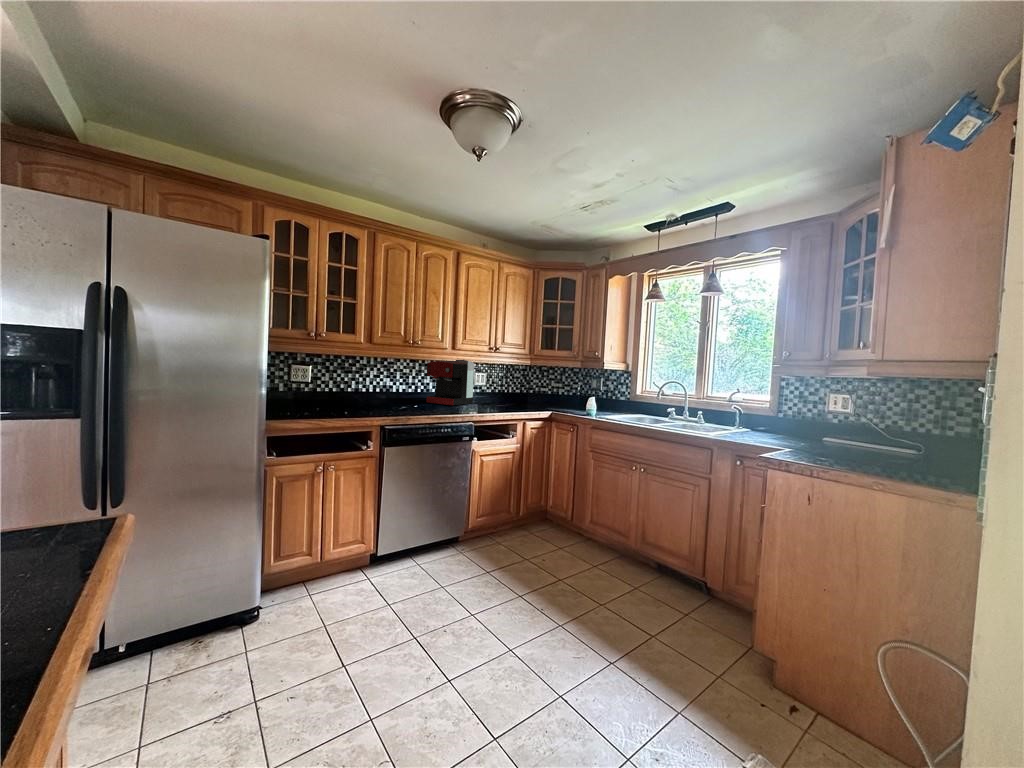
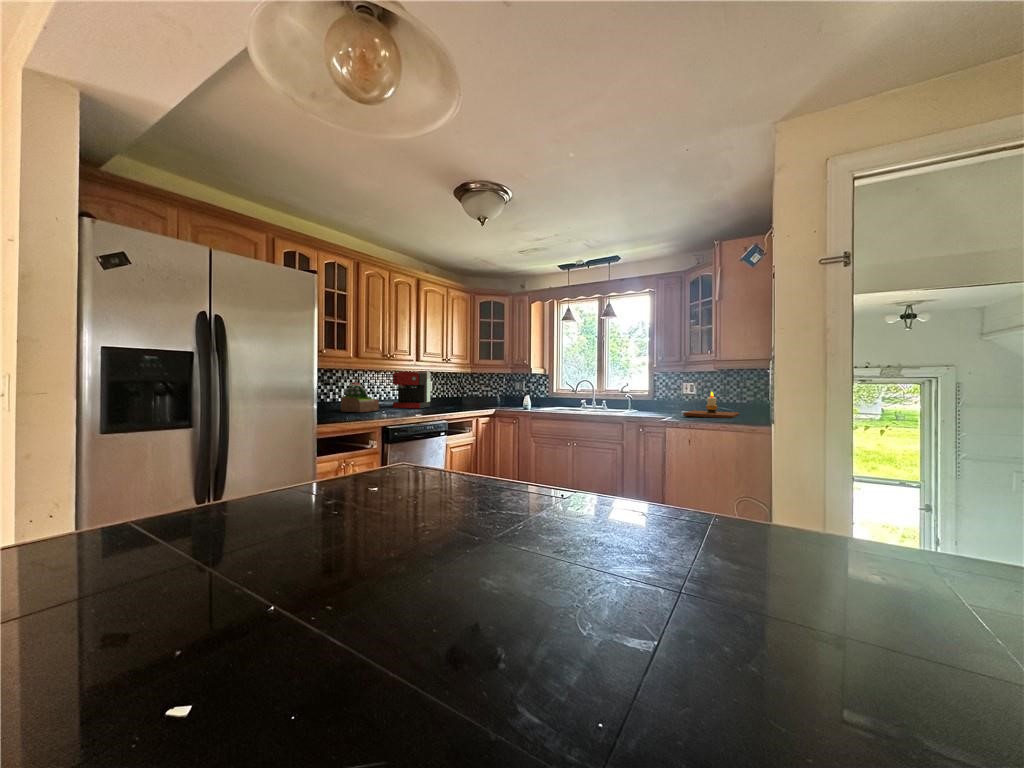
succulent plant: none [359,372,402,407] -> present [341,383,379,412]
candle: none [812,414,934,468] -> present [683,392,739,418]

